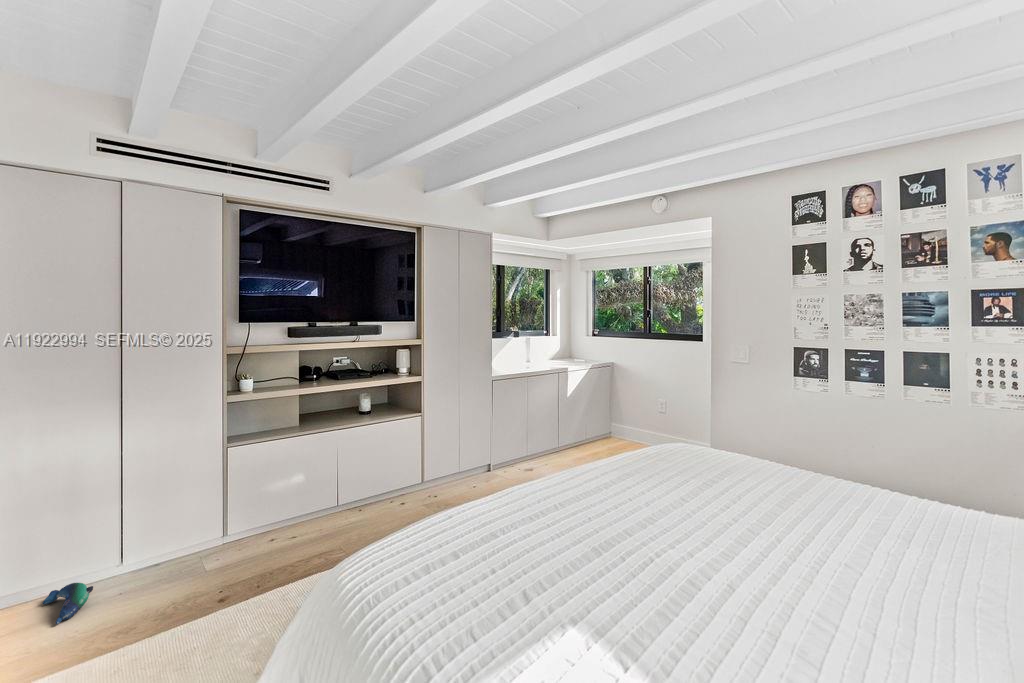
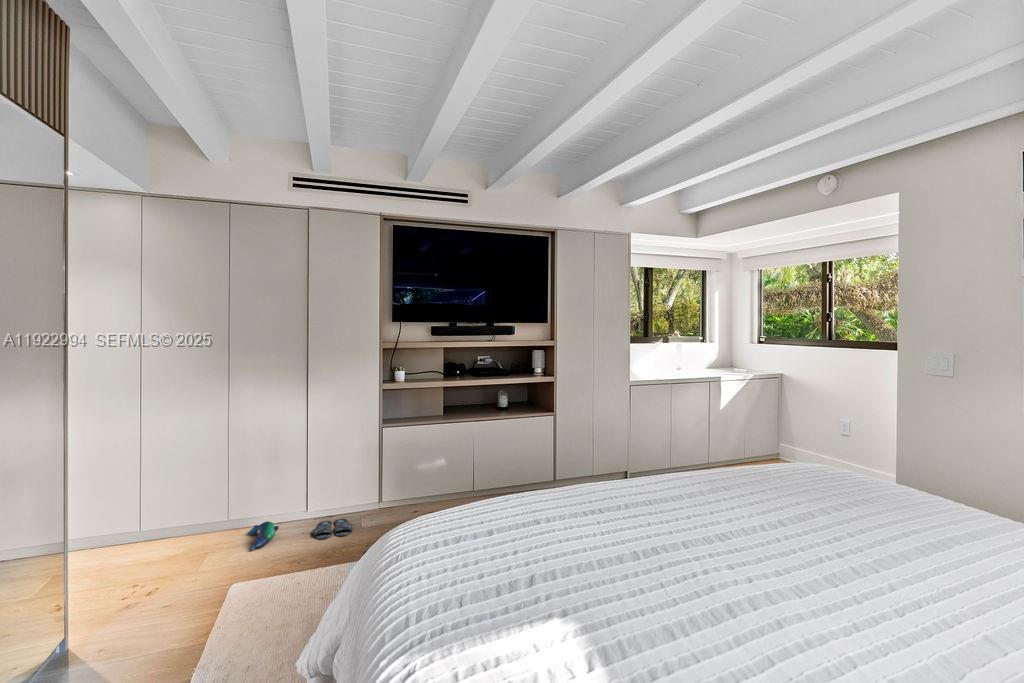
slippers: none [143,560,200,592] -> present [312,519,353,540]

